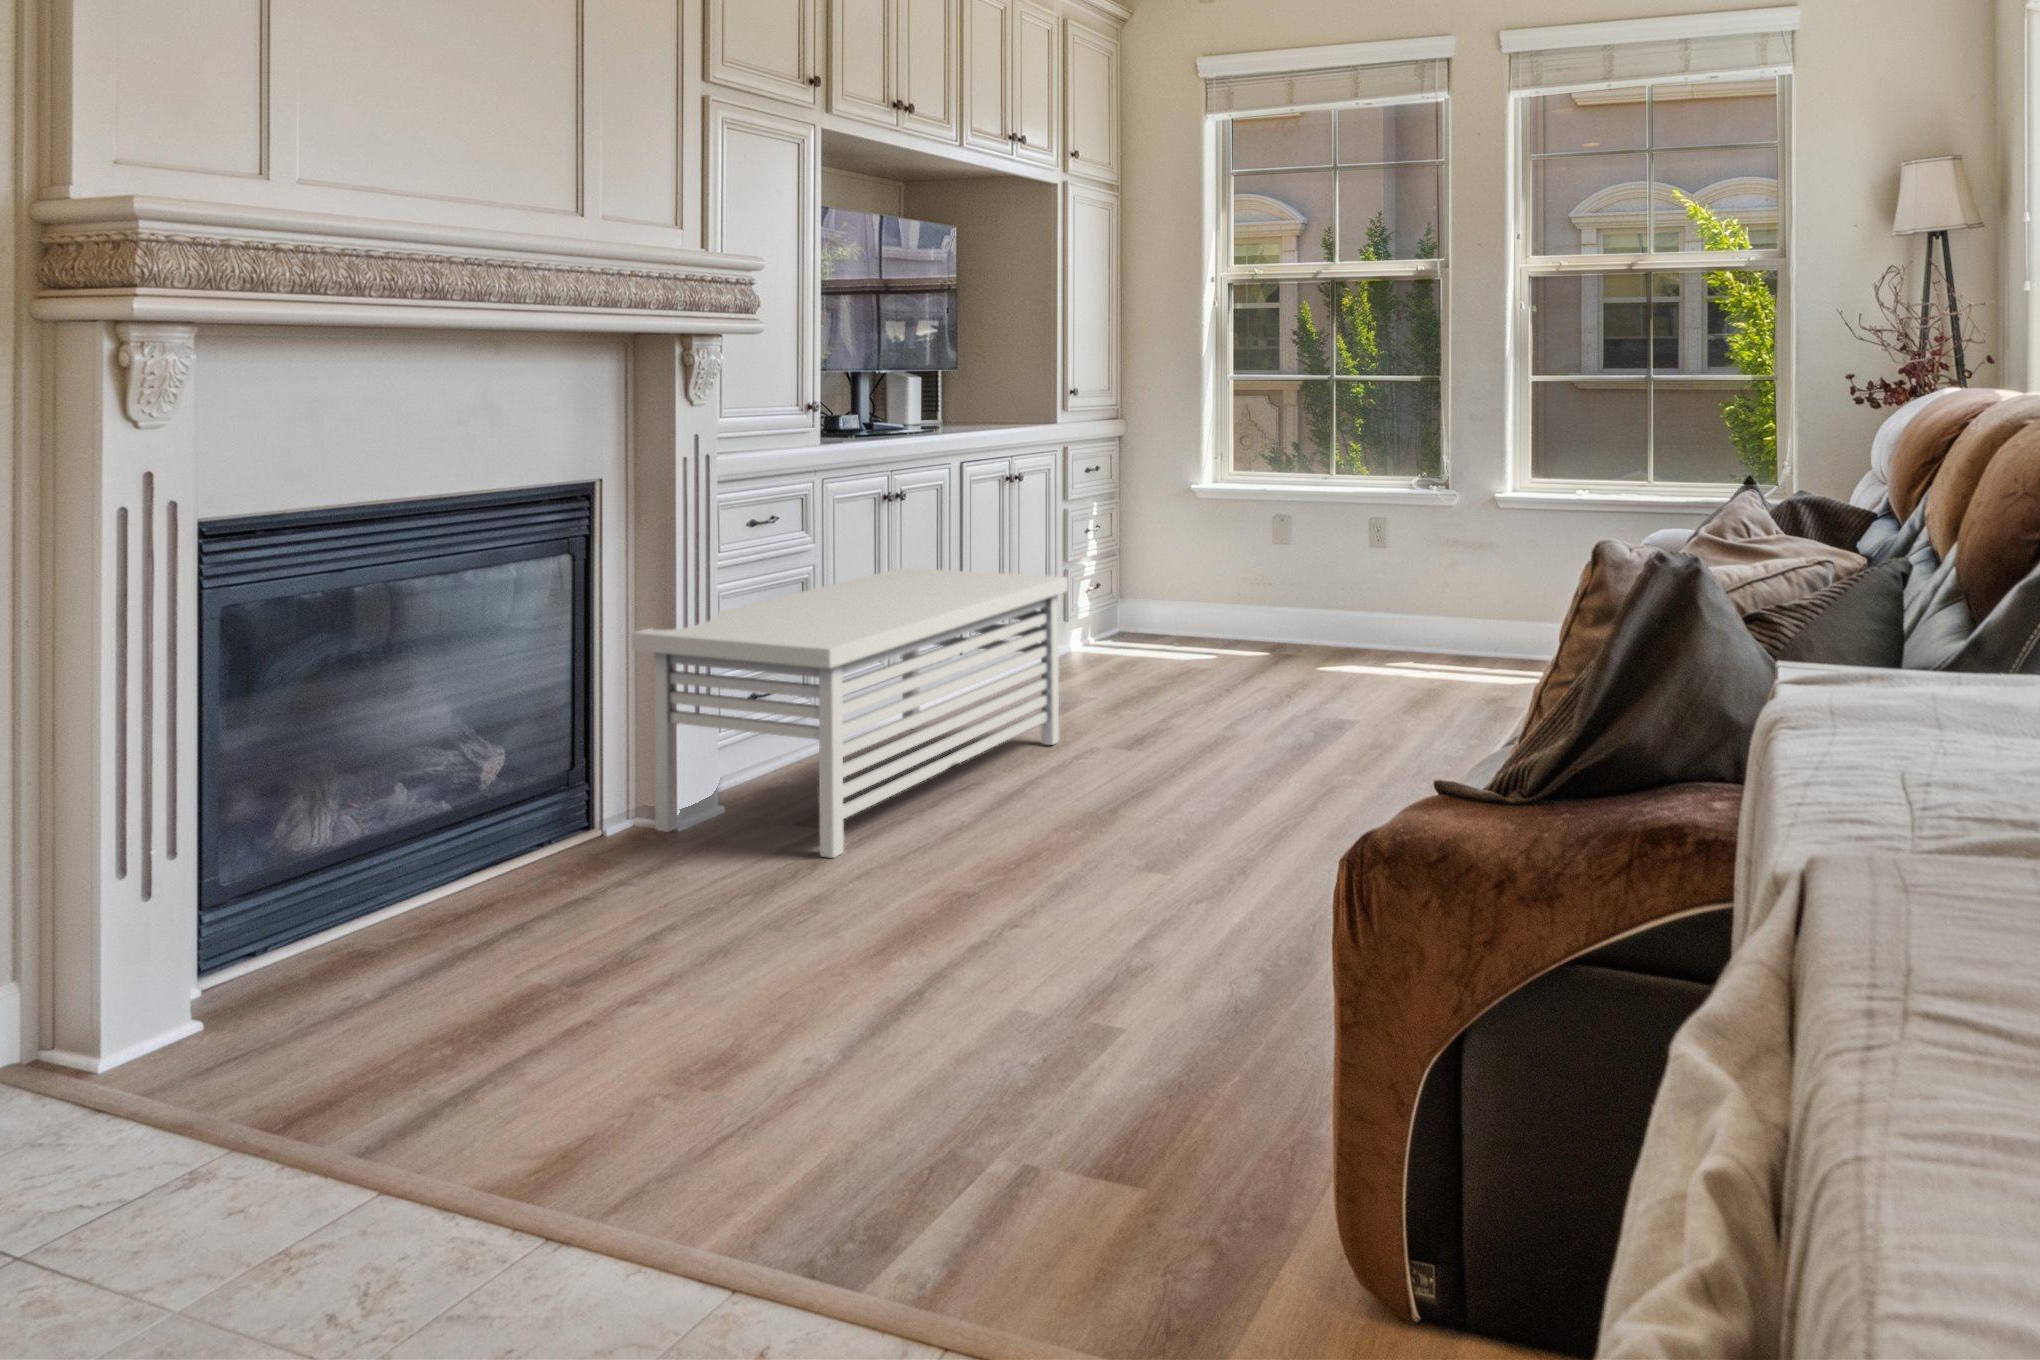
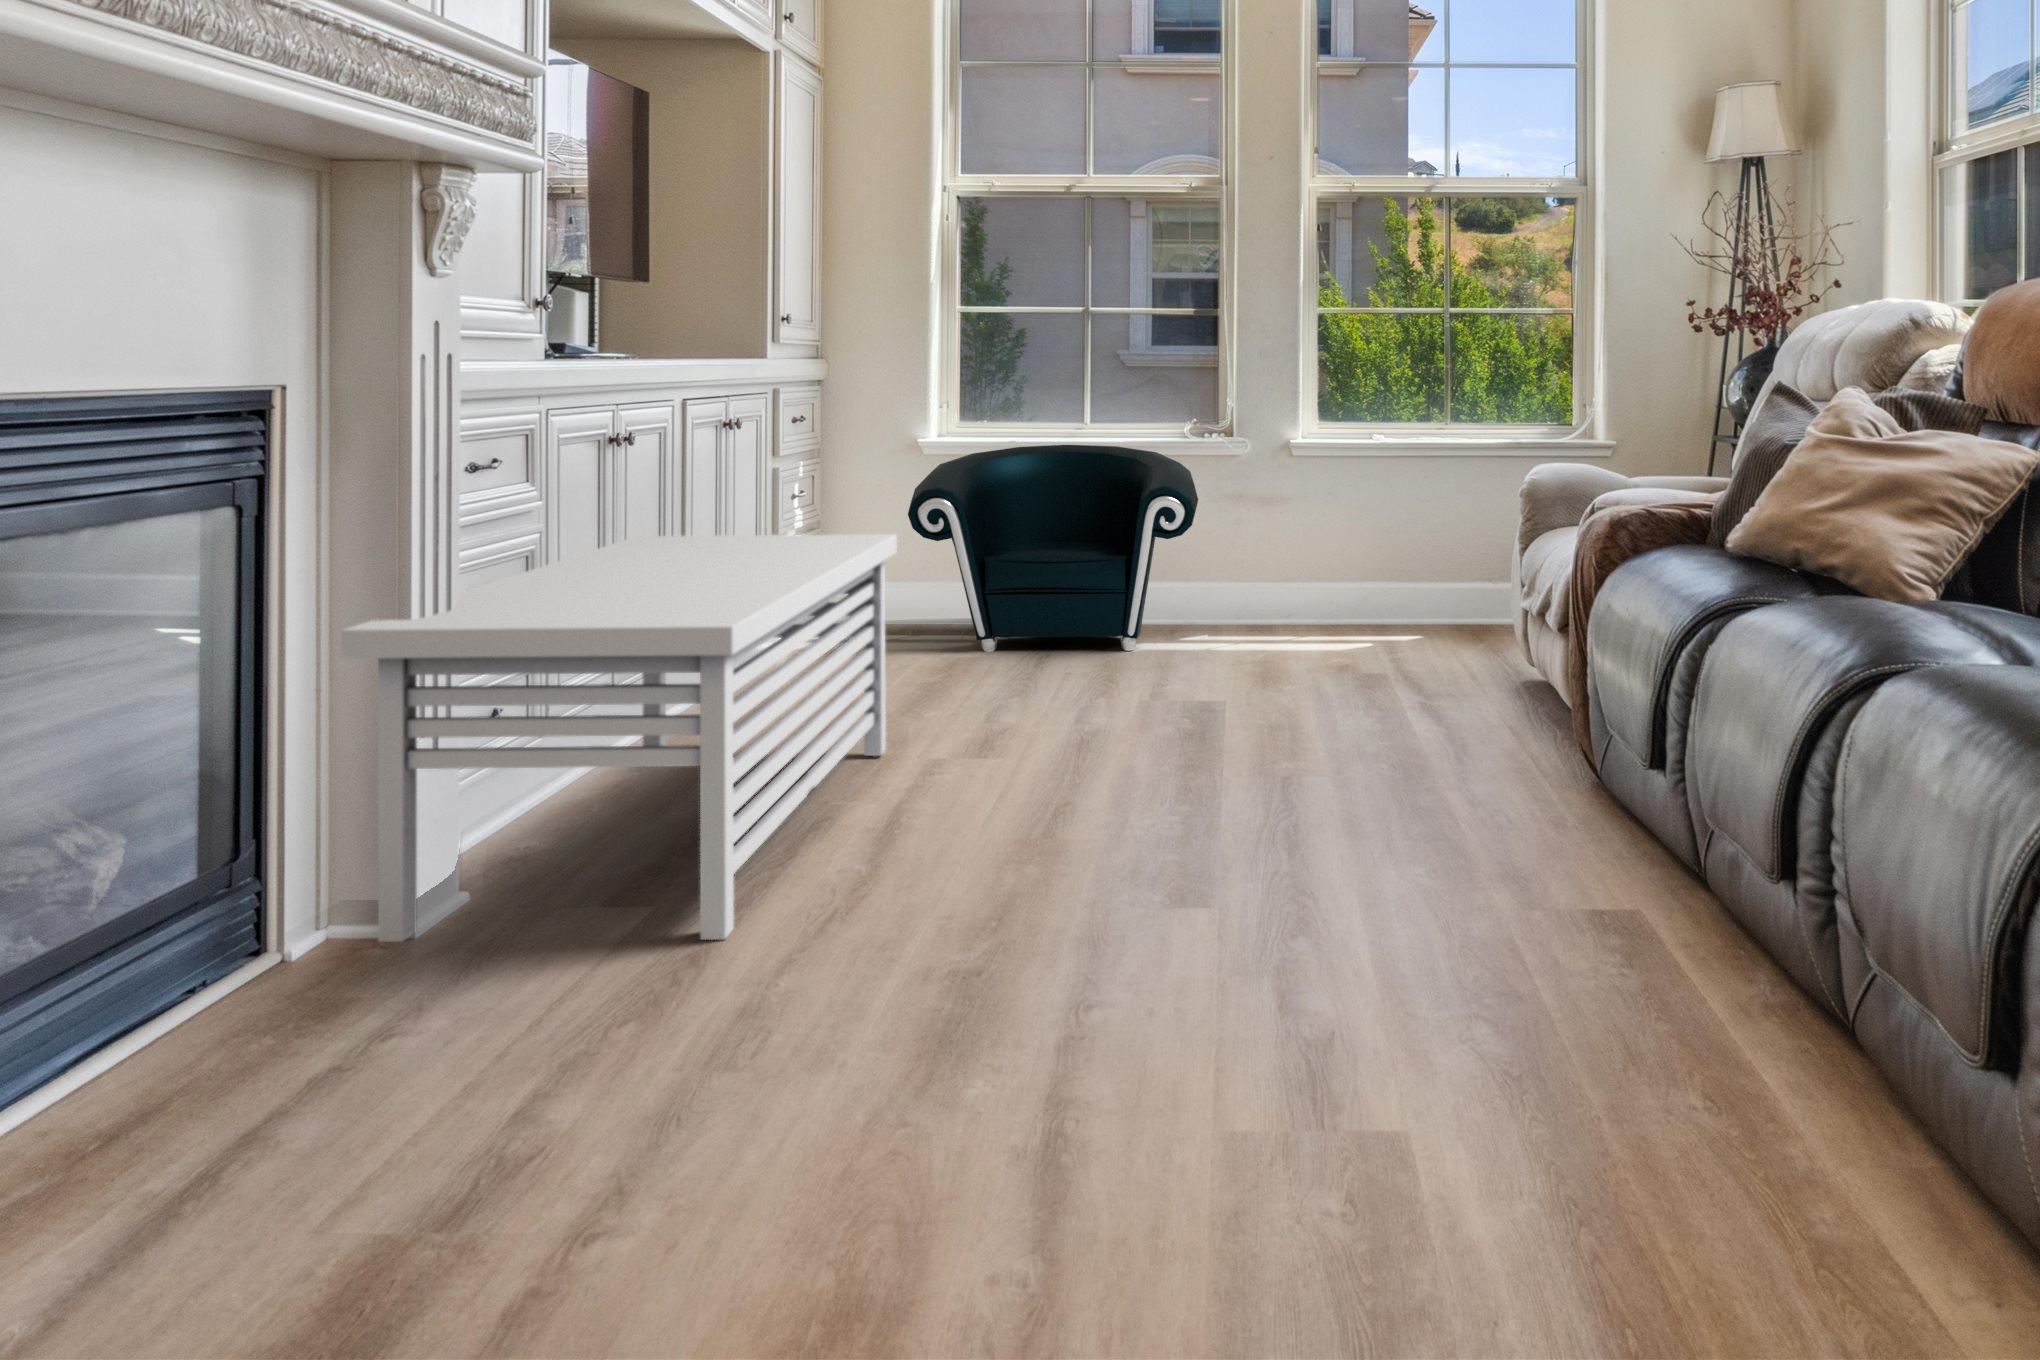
armchair: none [1152,496,1395,677] -> present [908,445,1198,652]

